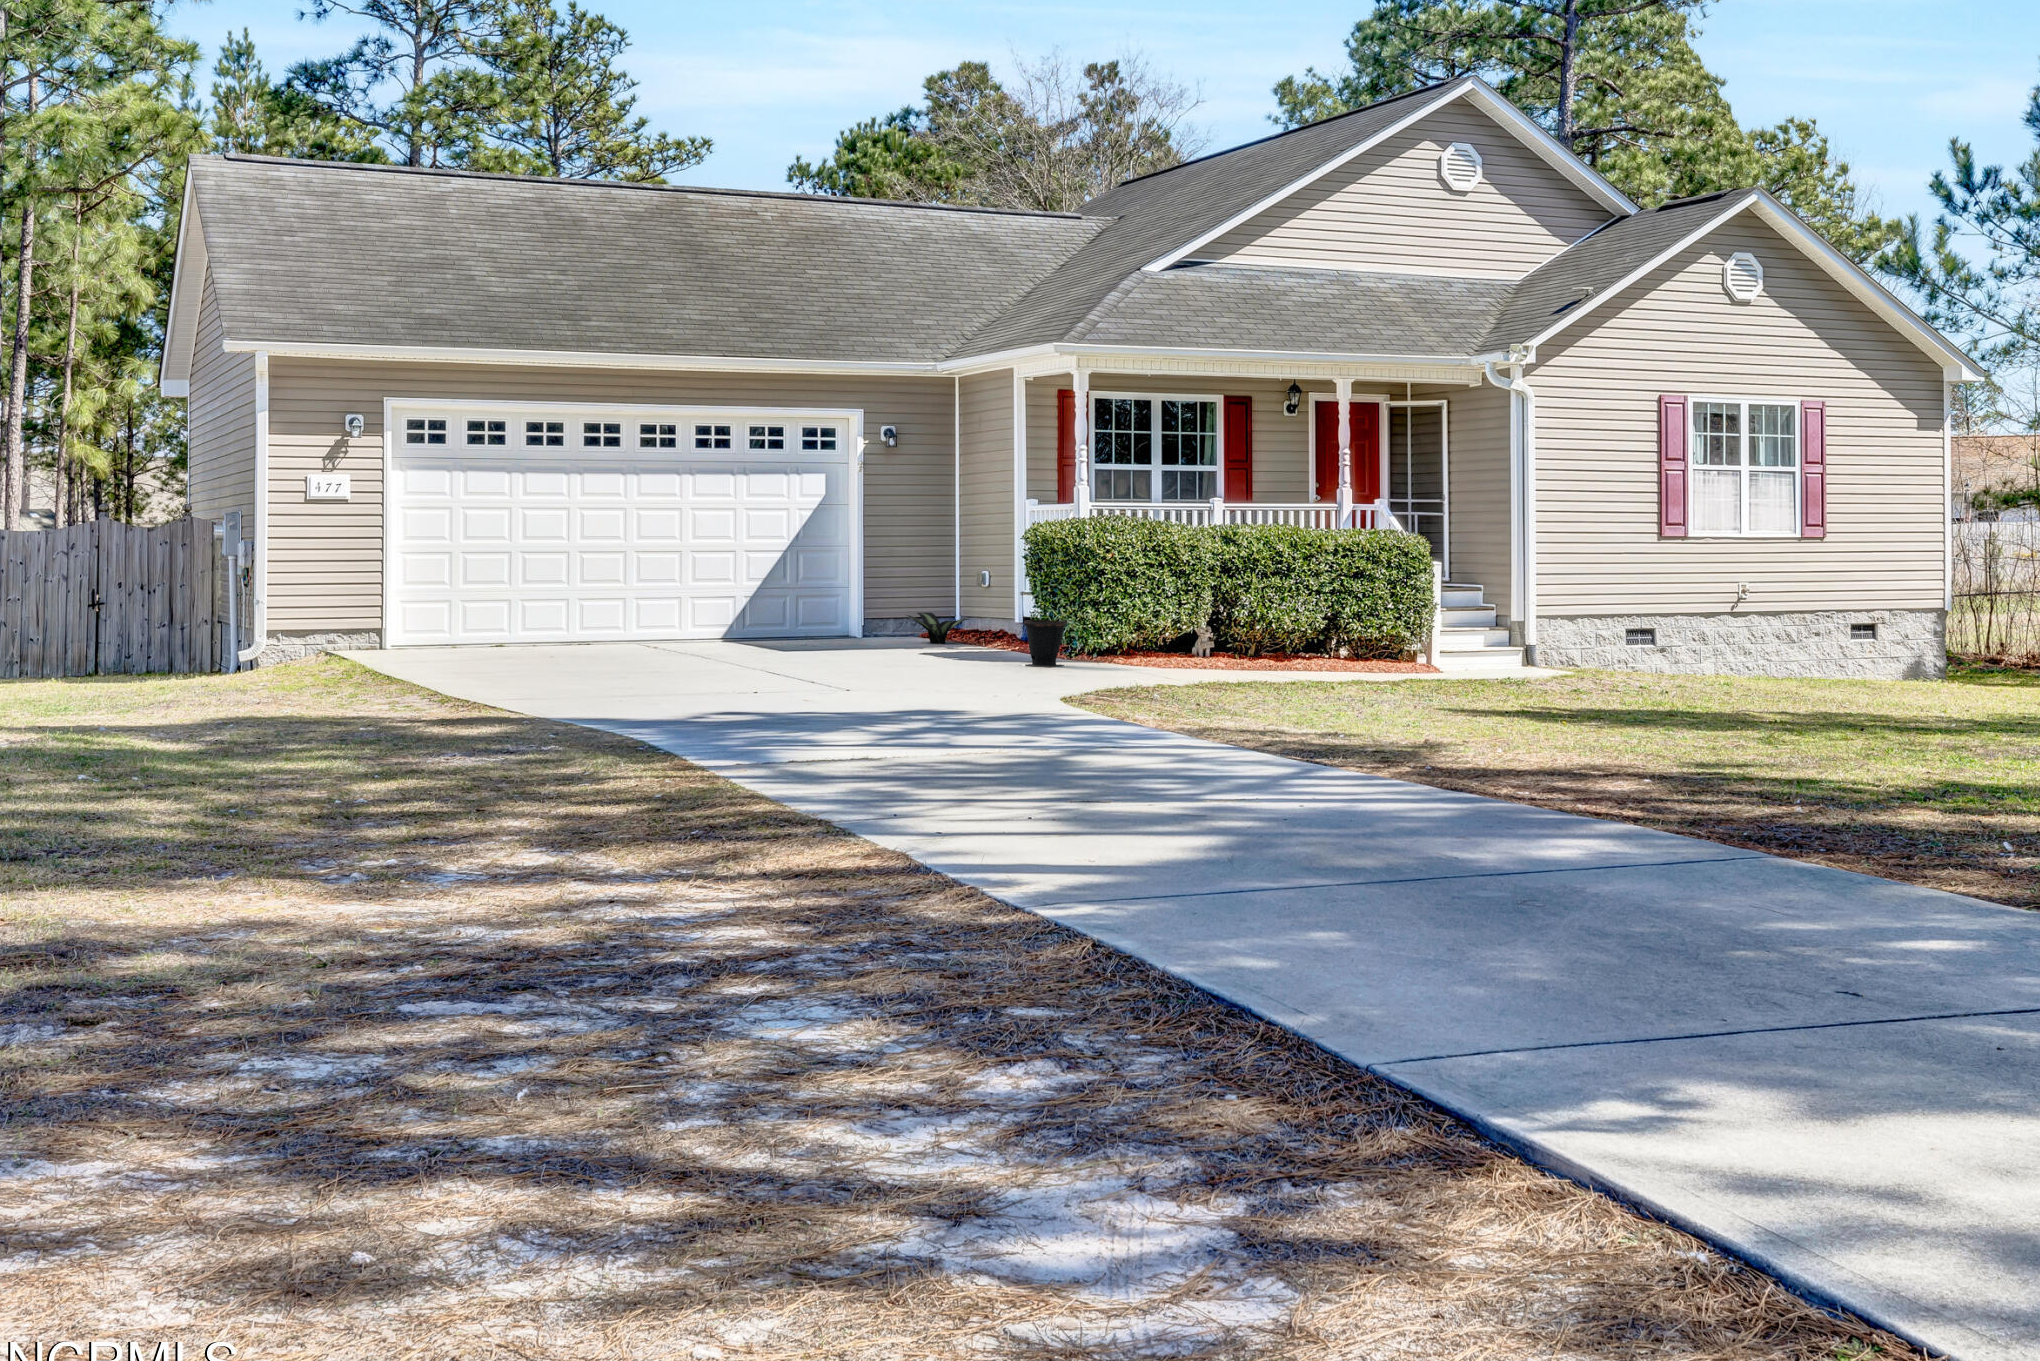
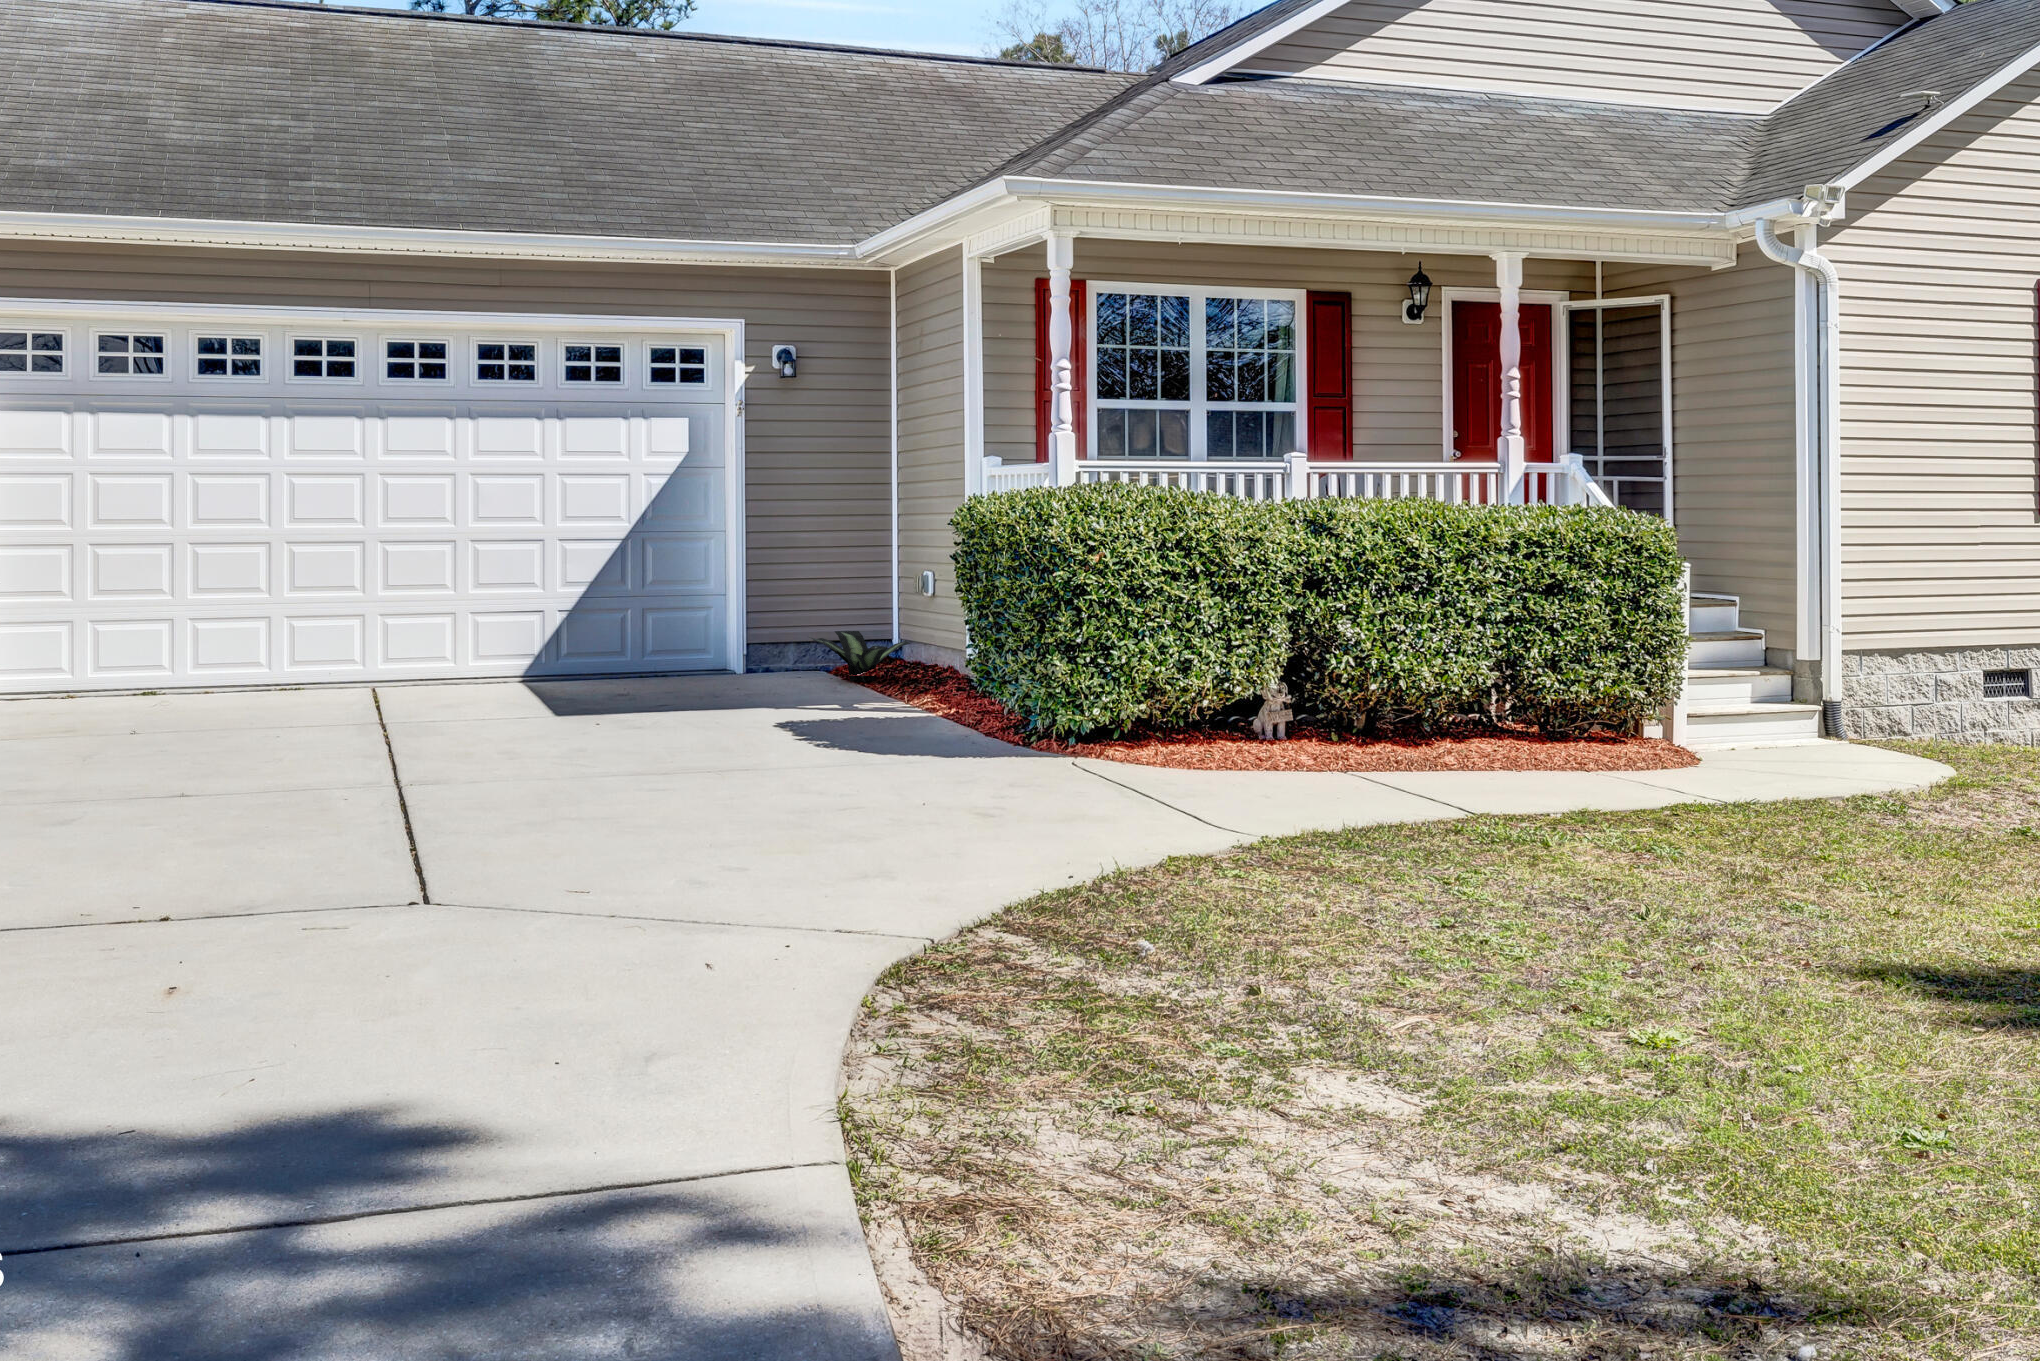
bucket: present [1024,620,1067,667] -> none [941,668,1024,767]

